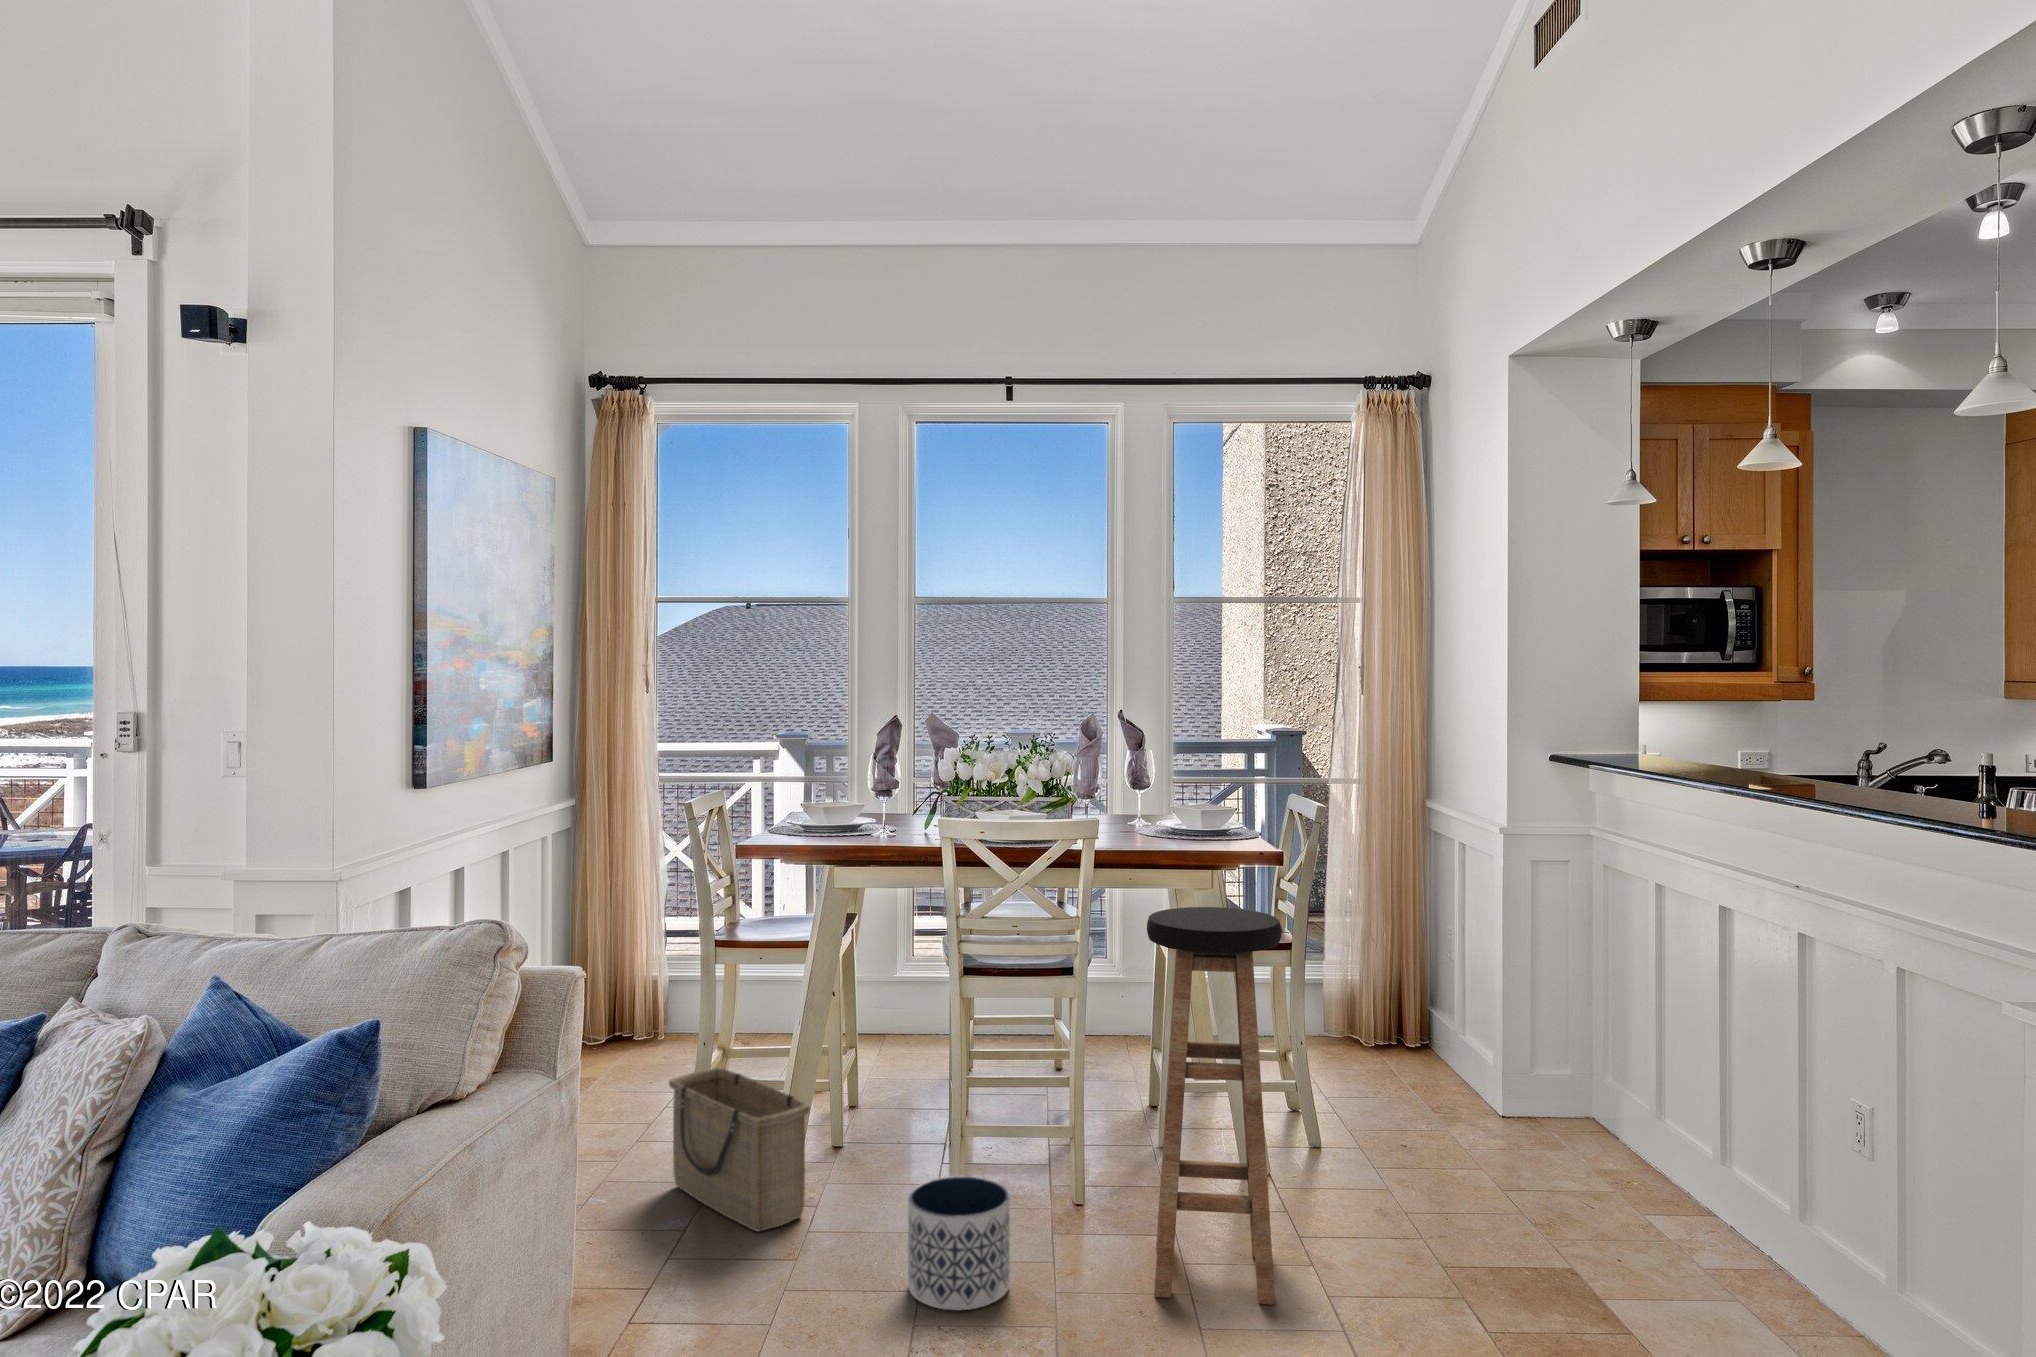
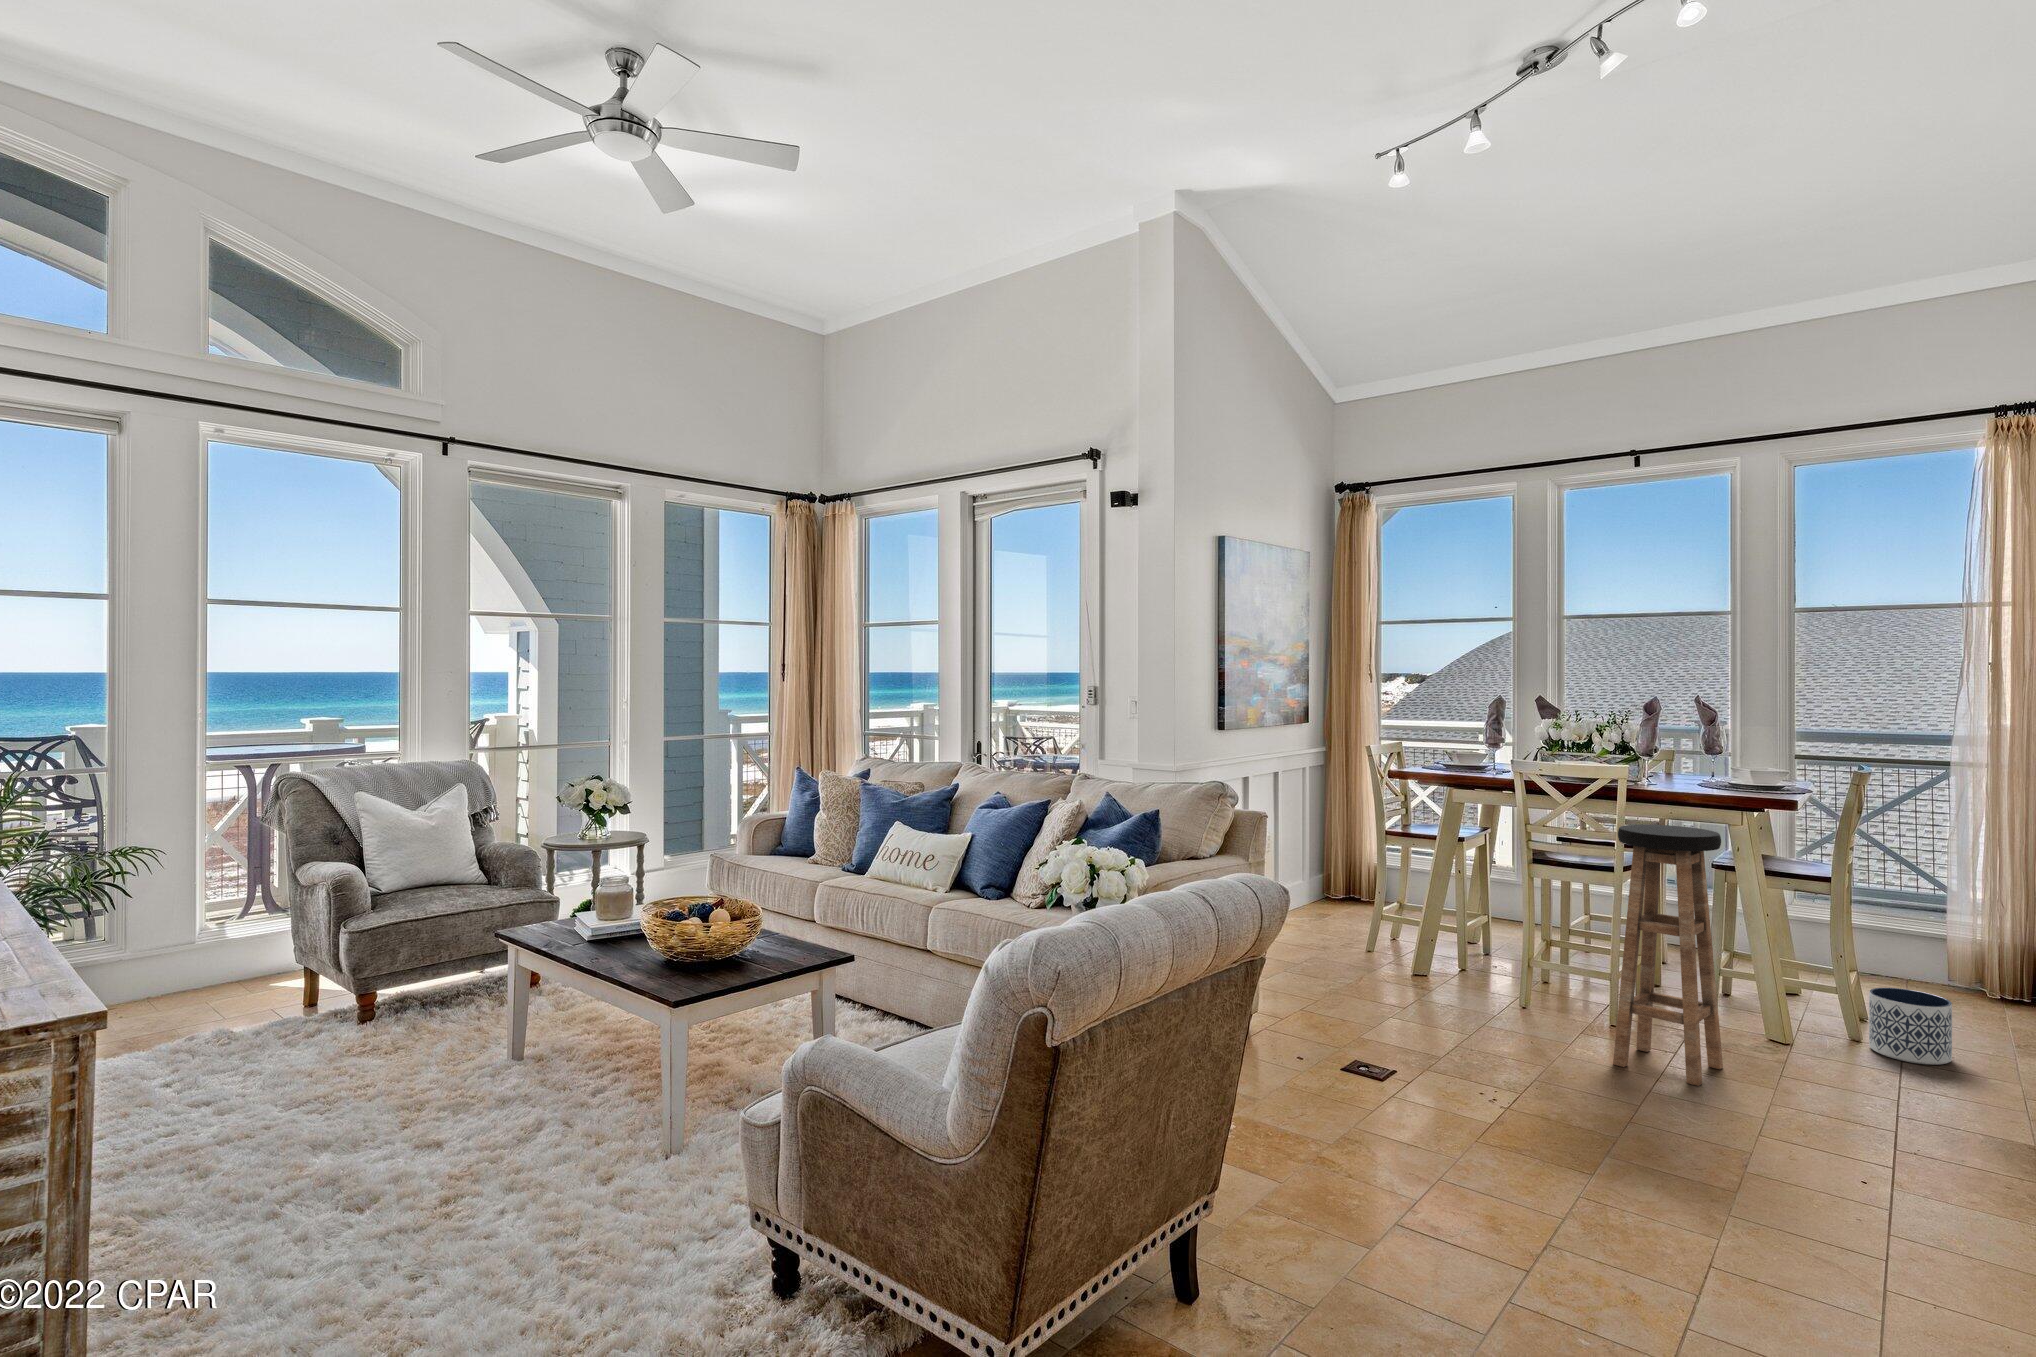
basket: present [669,1068,810,1232] -> none [1345,903,1418,991]
planter: present [908,1176,1010,1310] -> present [1869,988,1952,1065]

